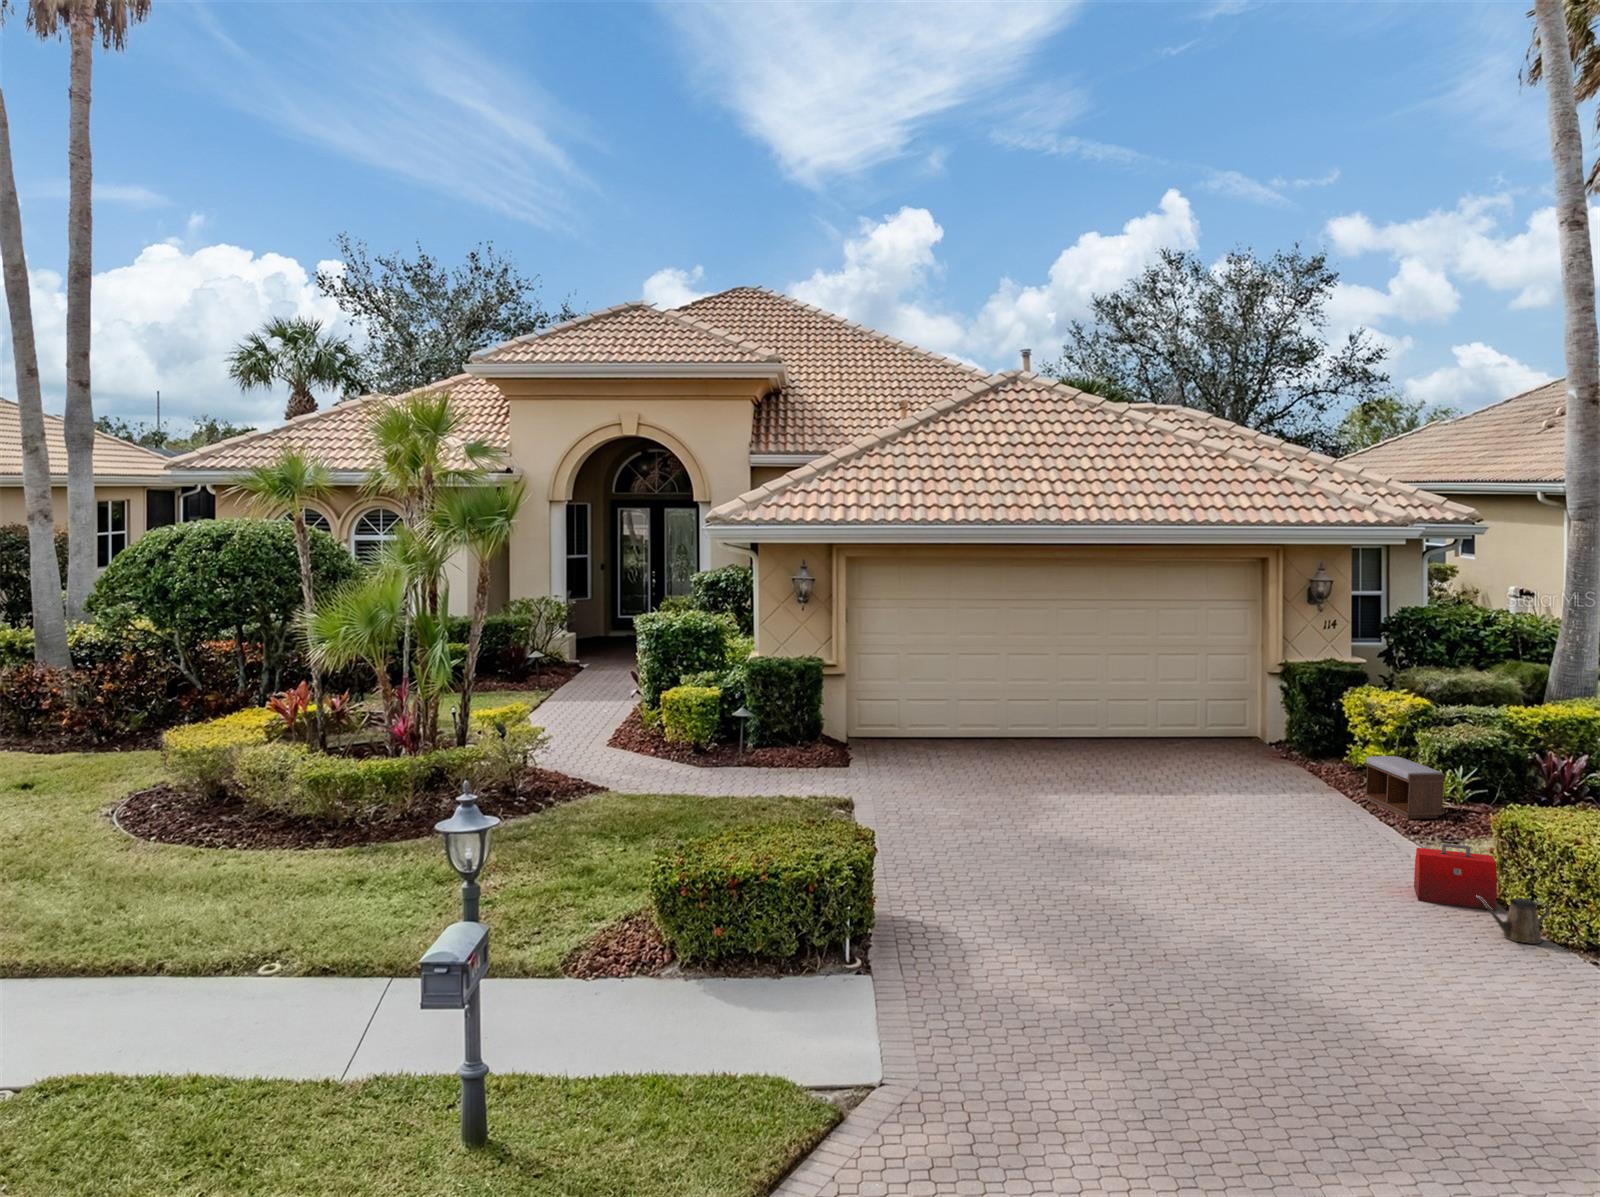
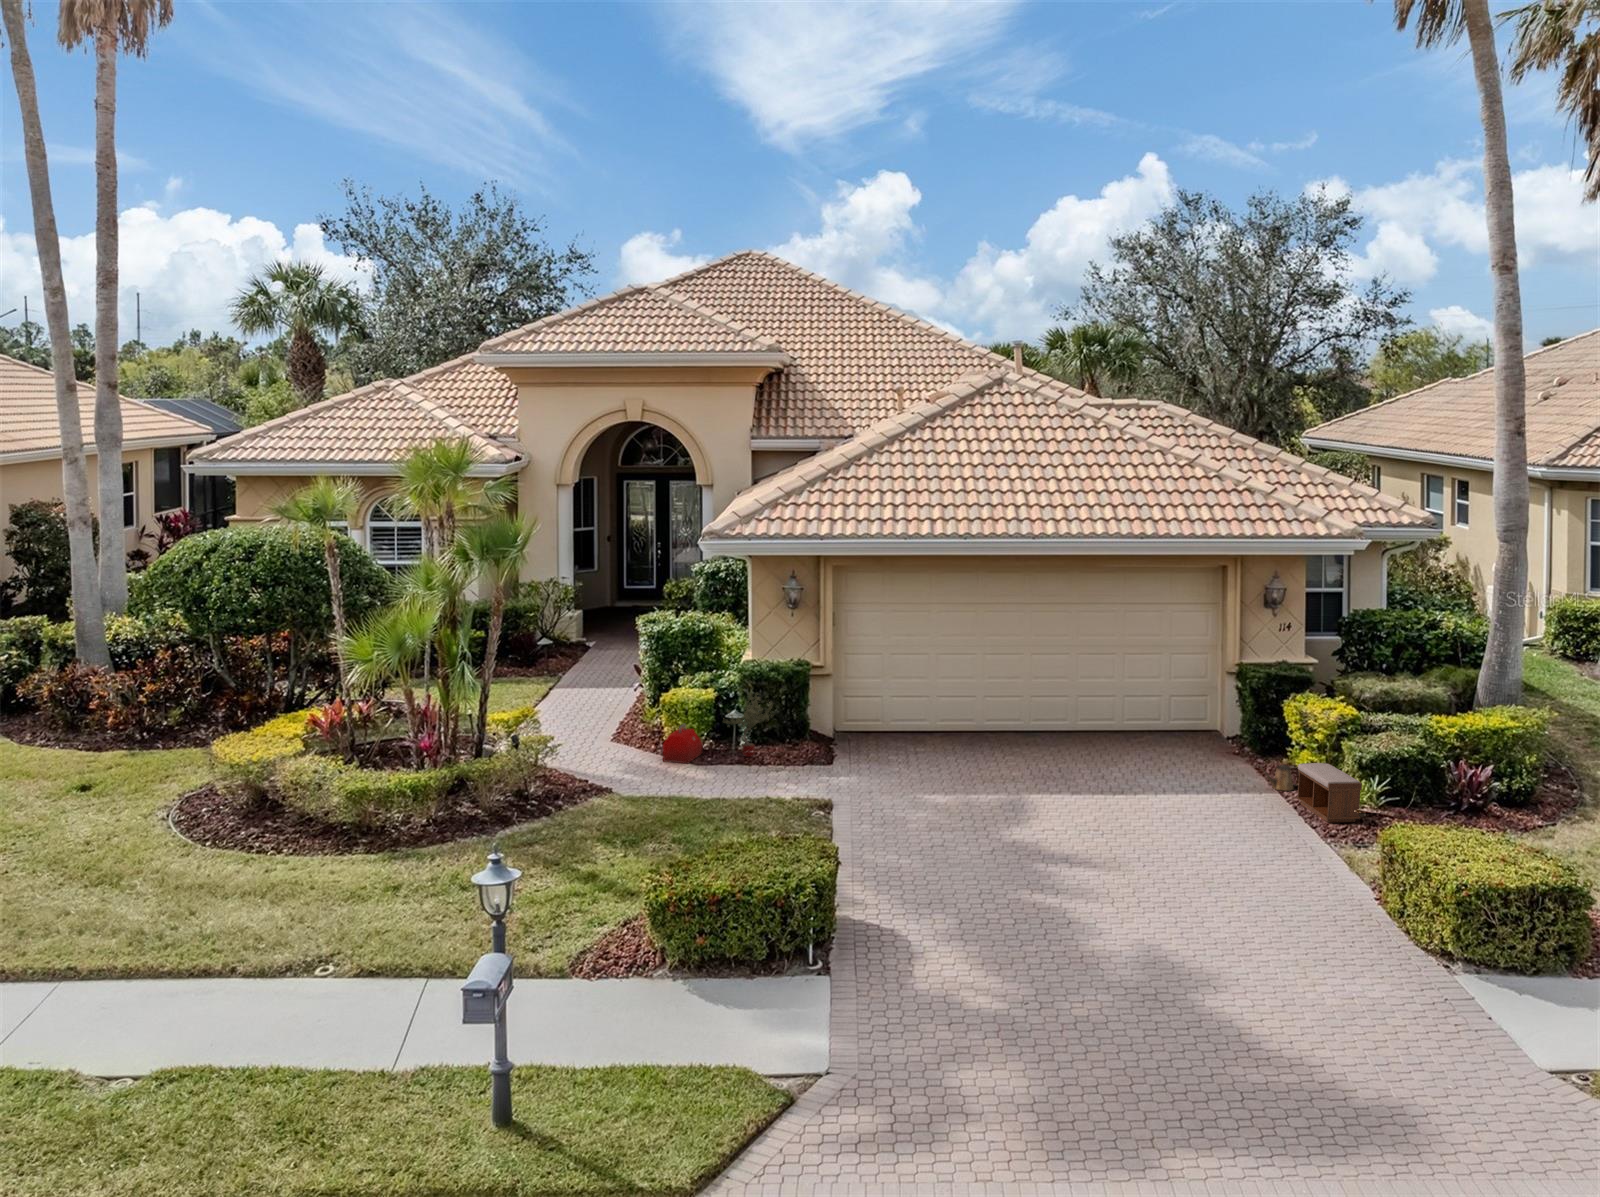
potted tree: none [728,687,786,757] -> present [724,693,773,757]
toolbox: present [1414,843,1497,910] -> present [663,724,703,763]
watering can: present [1477,896,1550,944] -> present [1260,765,1294,791]

